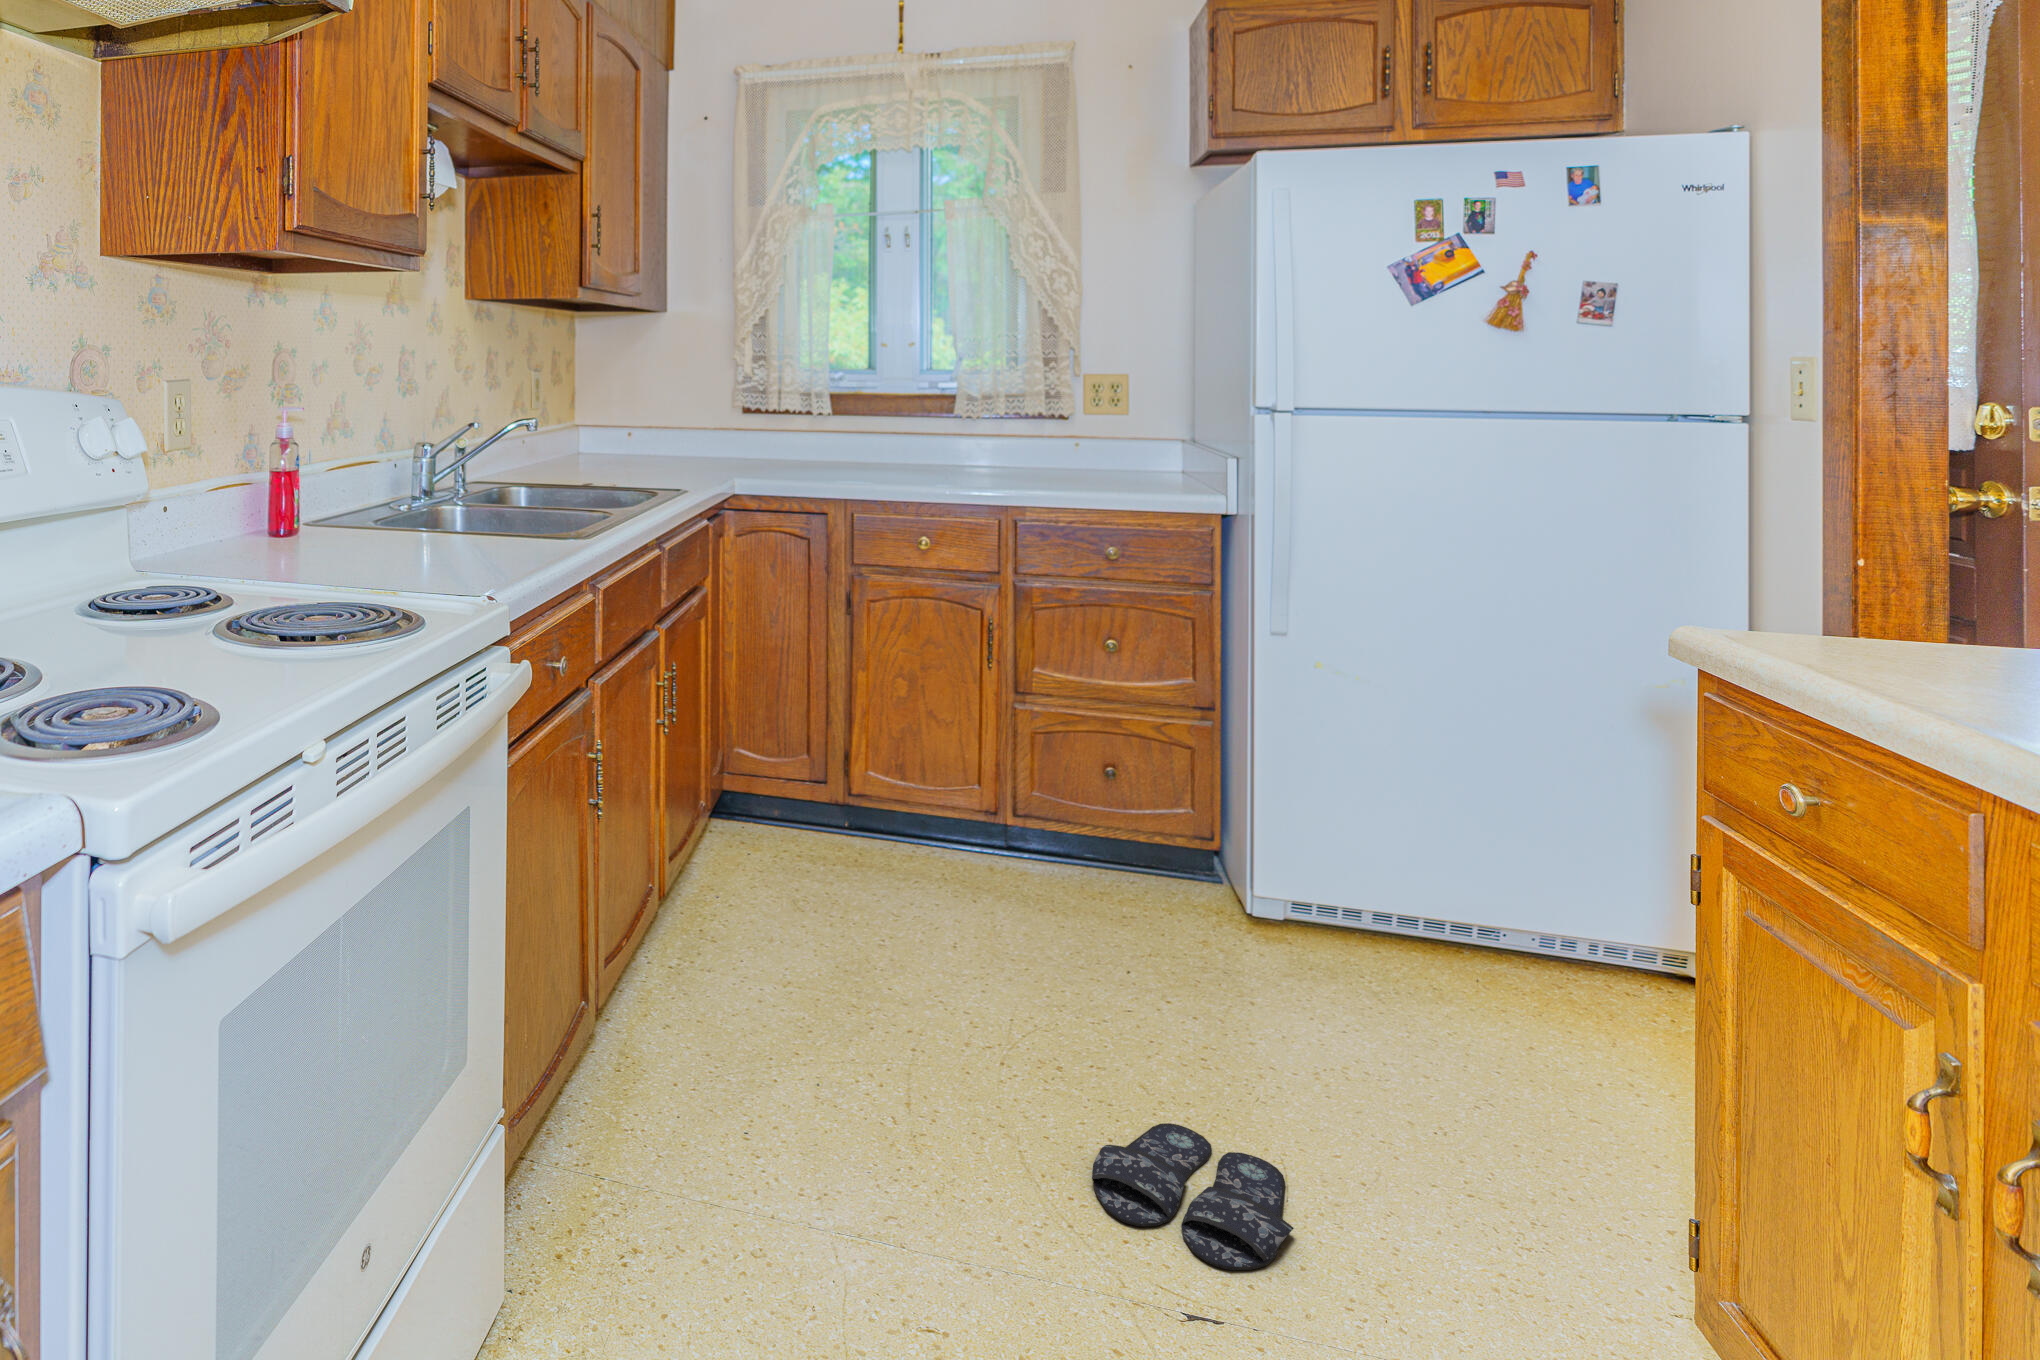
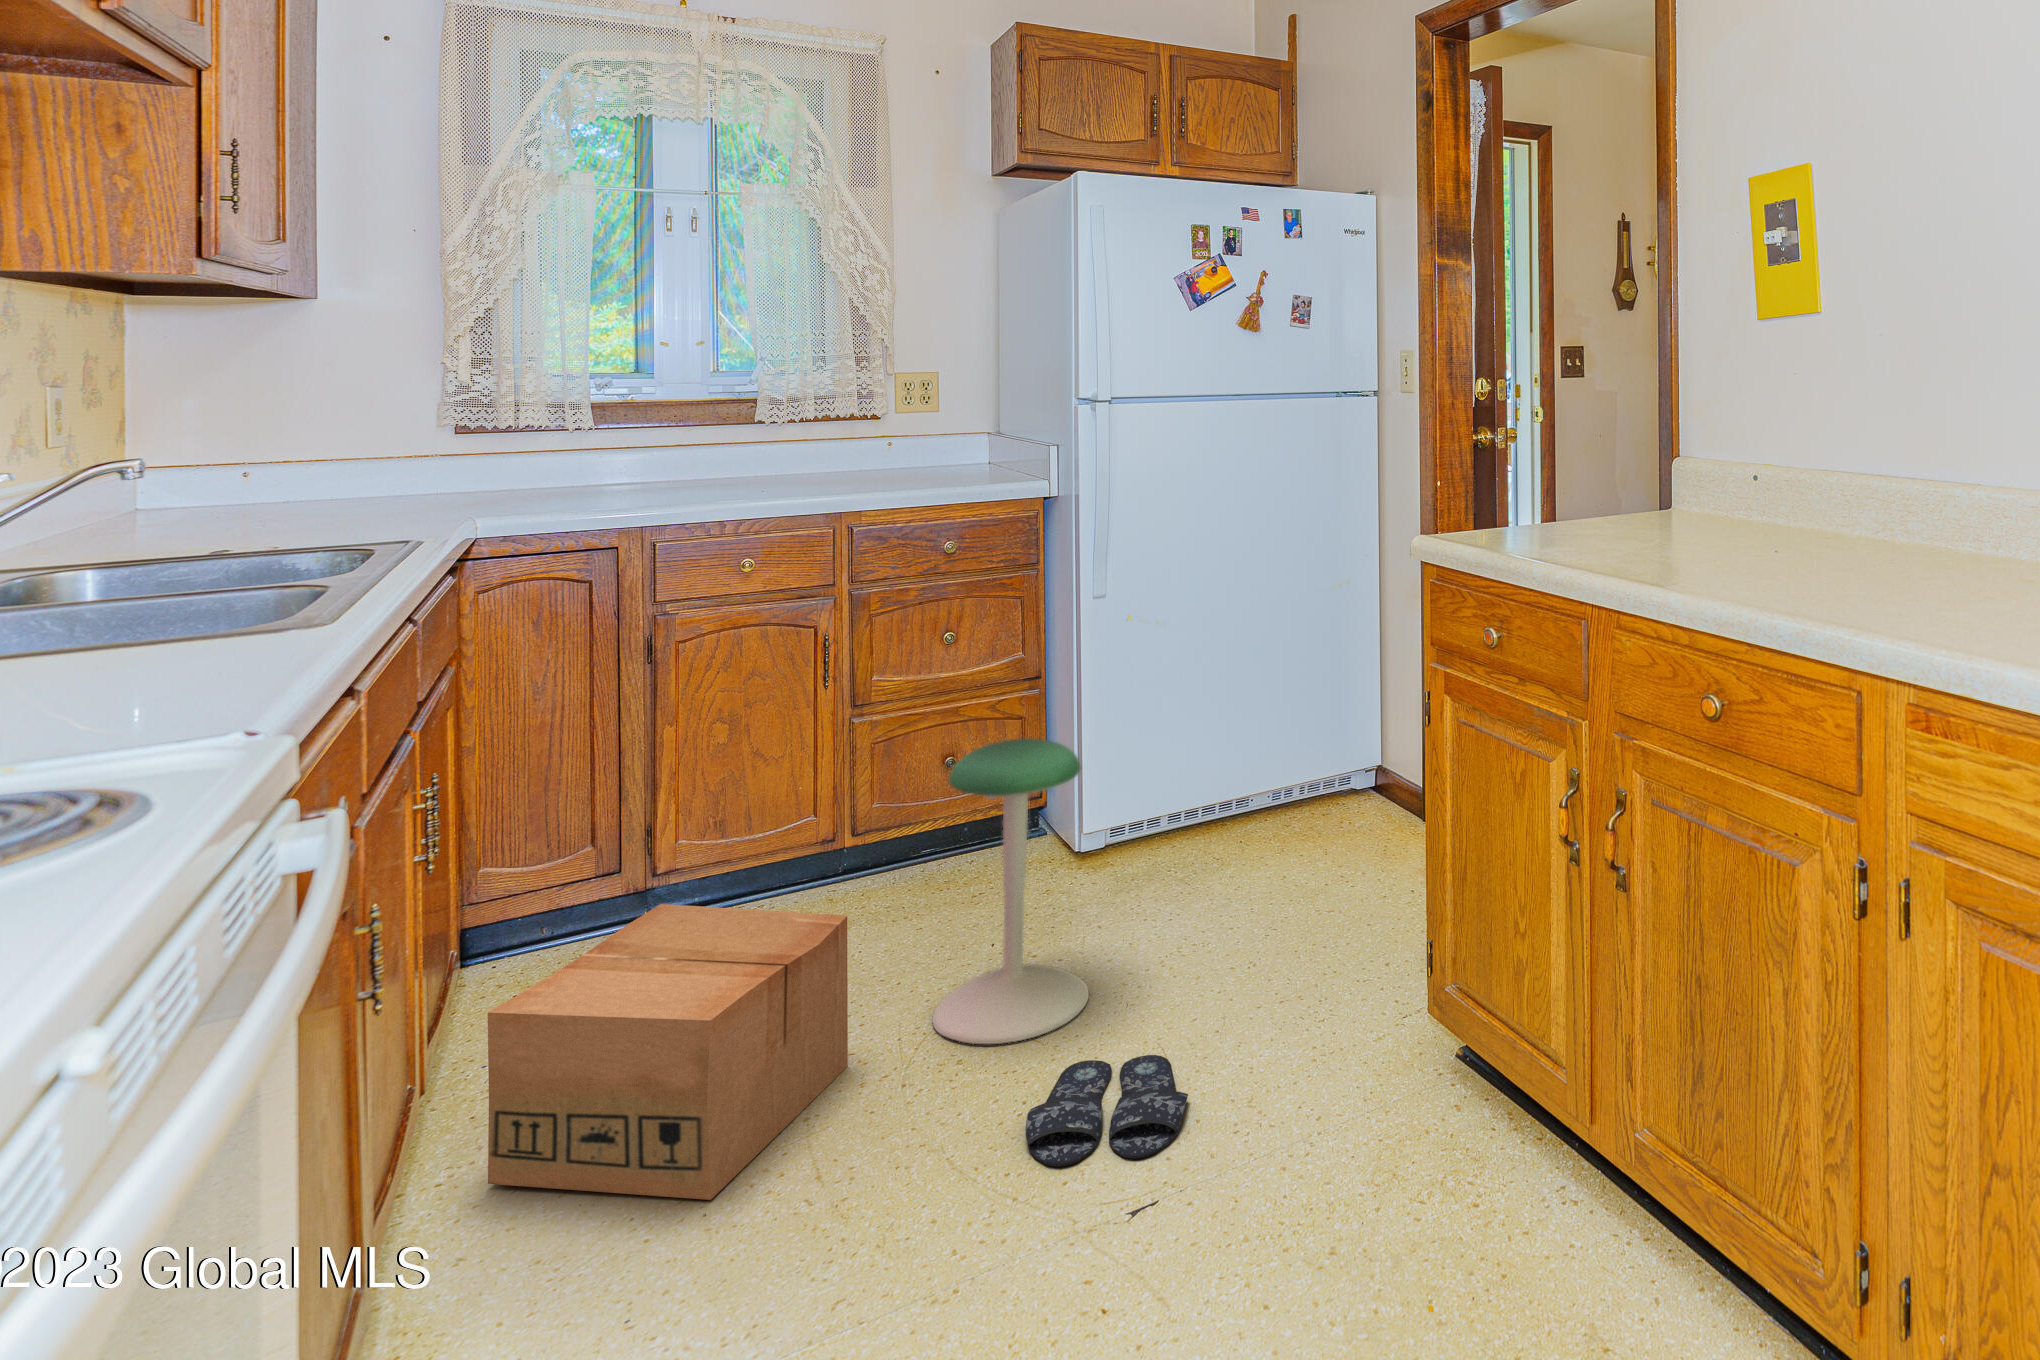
stool: none [1043,755,1214,1078] -> present [932,738,1089,1044]
cardboard box: none [690,810,959,1072] -> present [488,904,848,1200]

